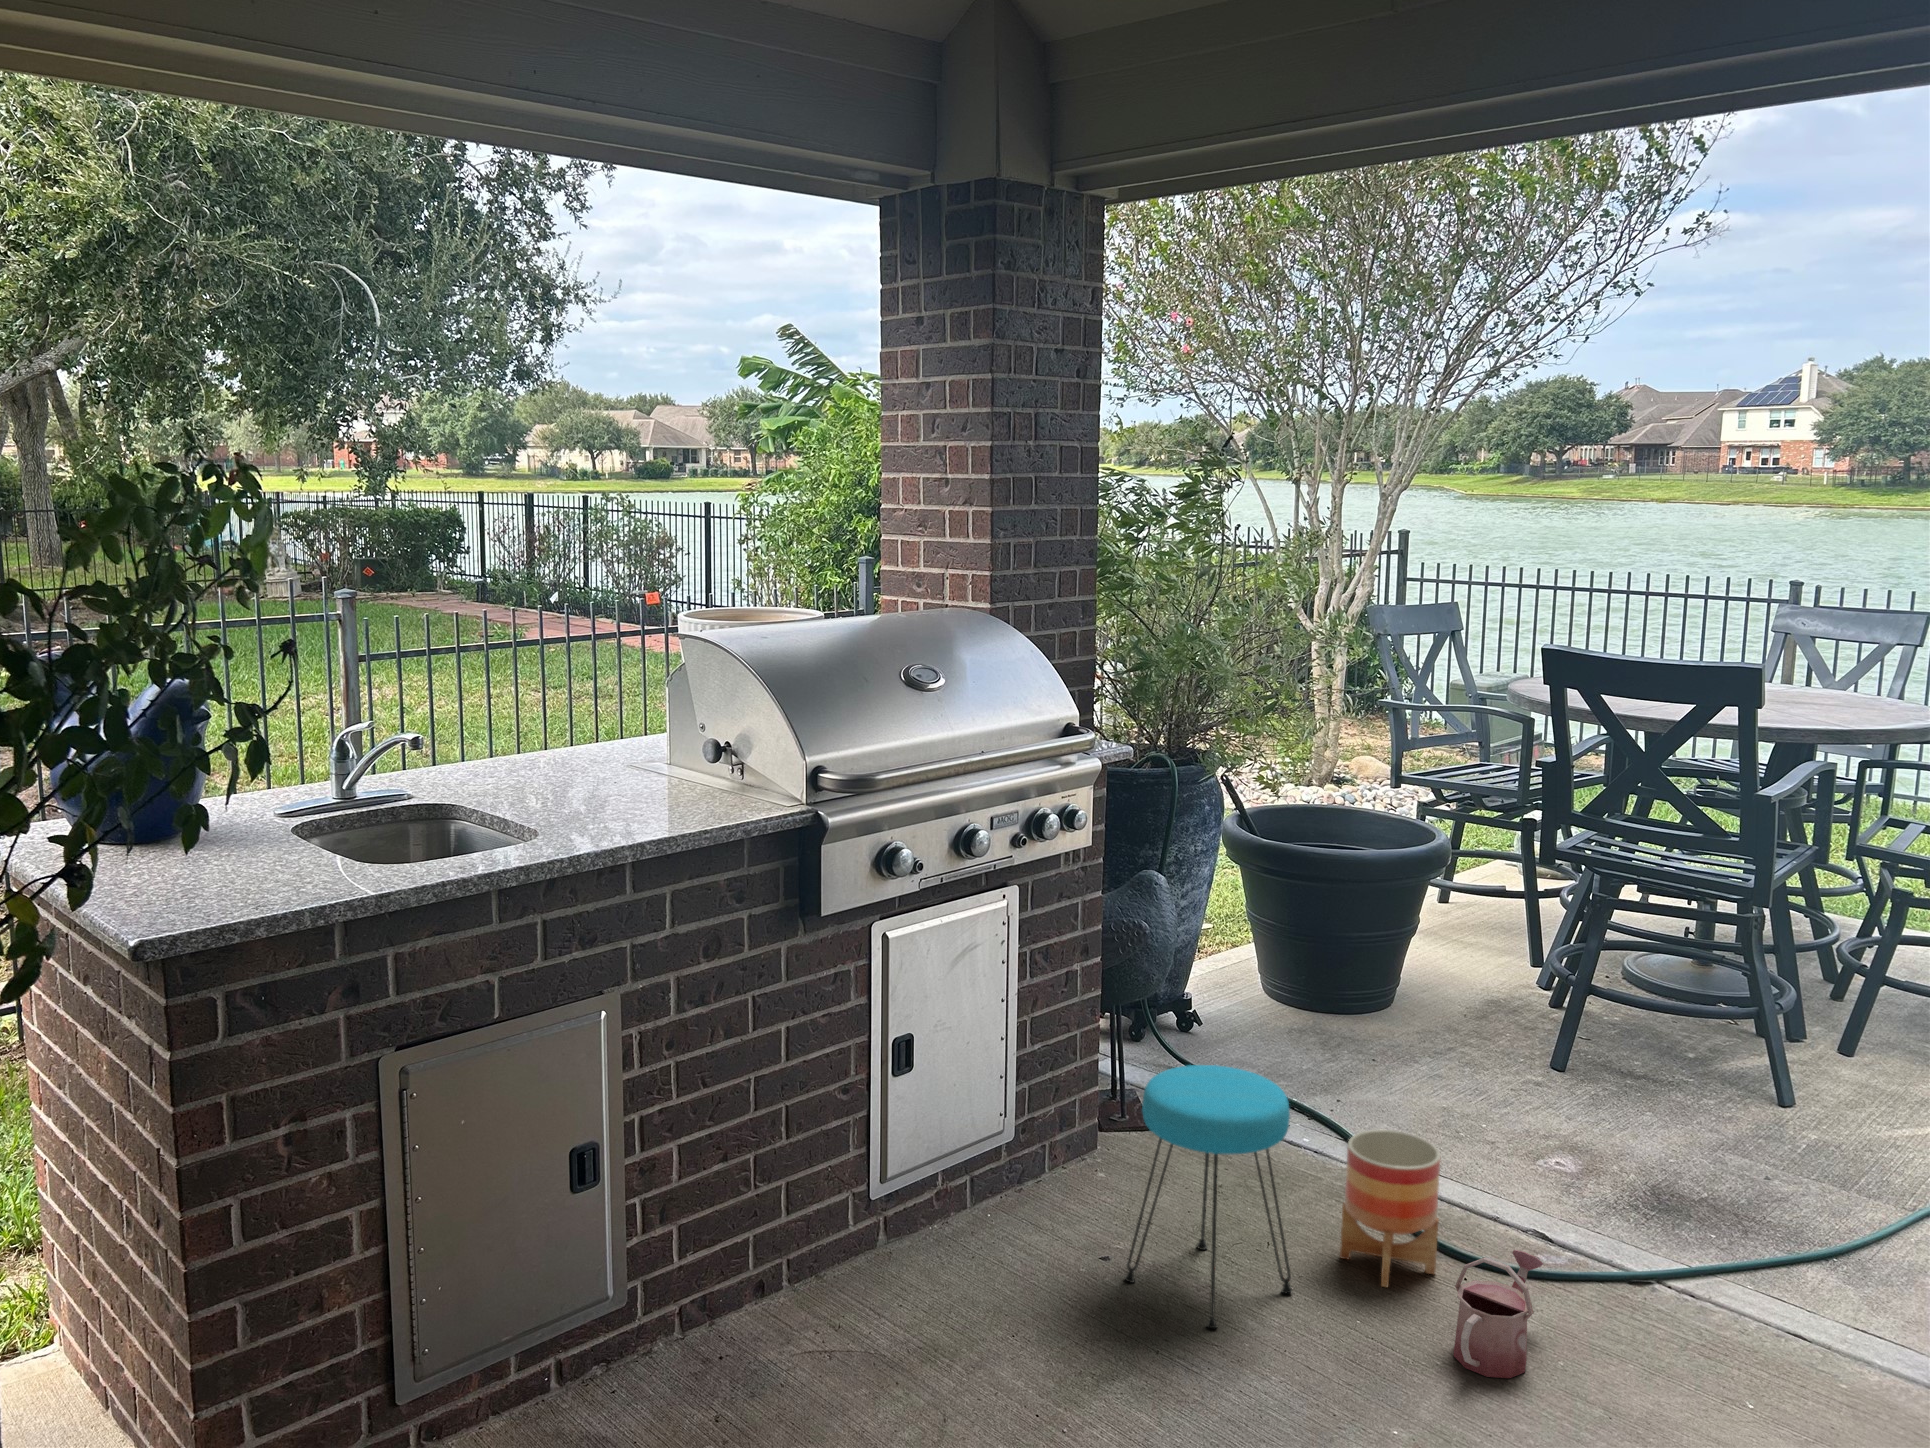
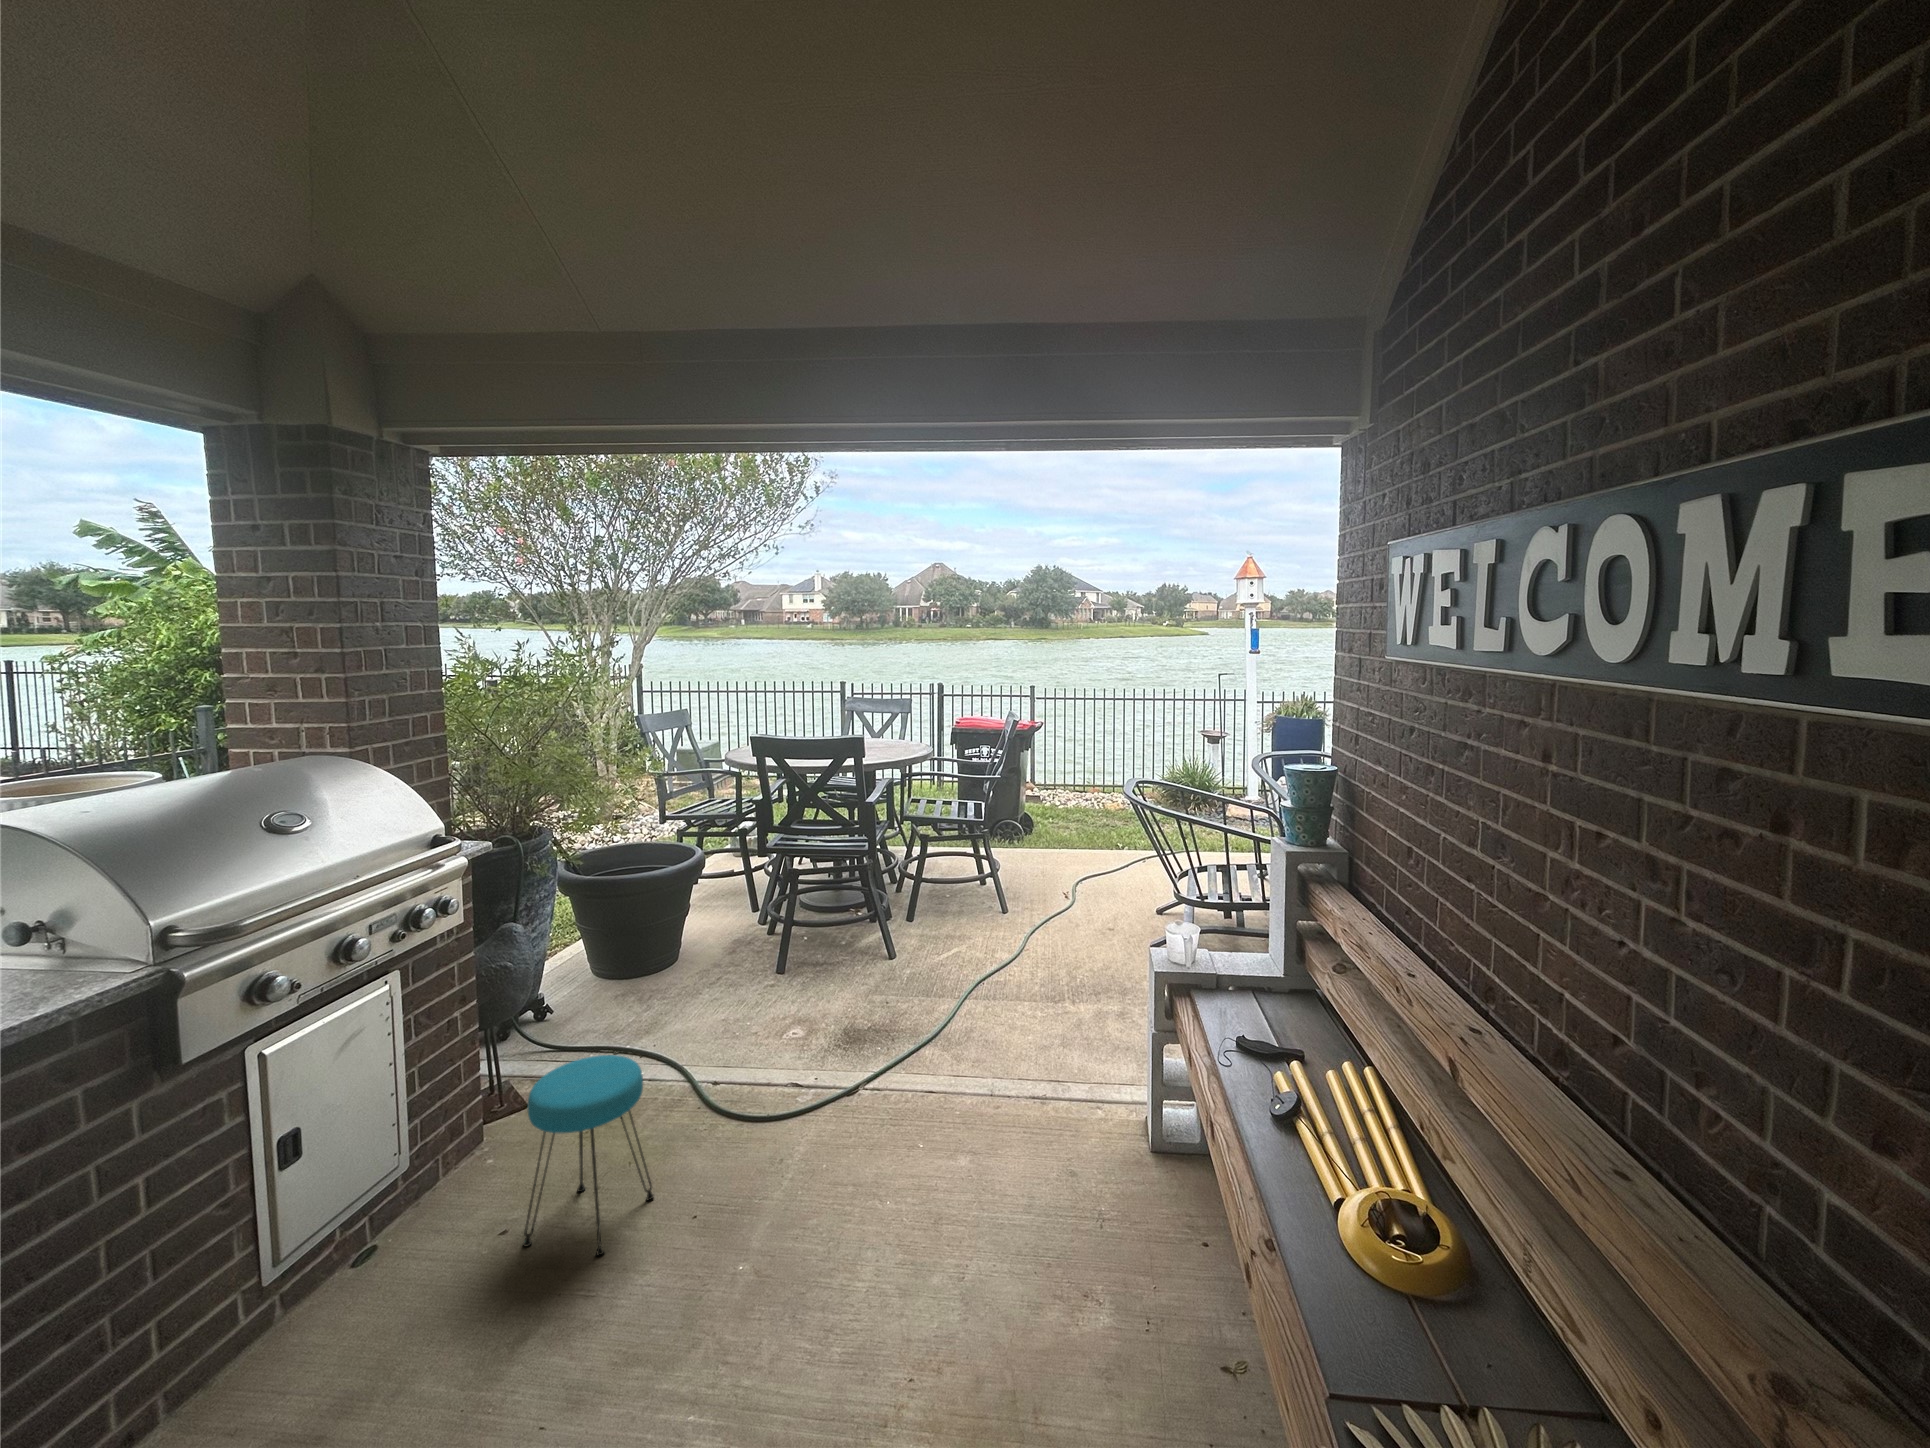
planter: present [1340,1130,1440,1287] -> none [680,1056,744,1165]
watering can: present [1453,1250,1543,1378] -> none [763,1109,813,1201]

